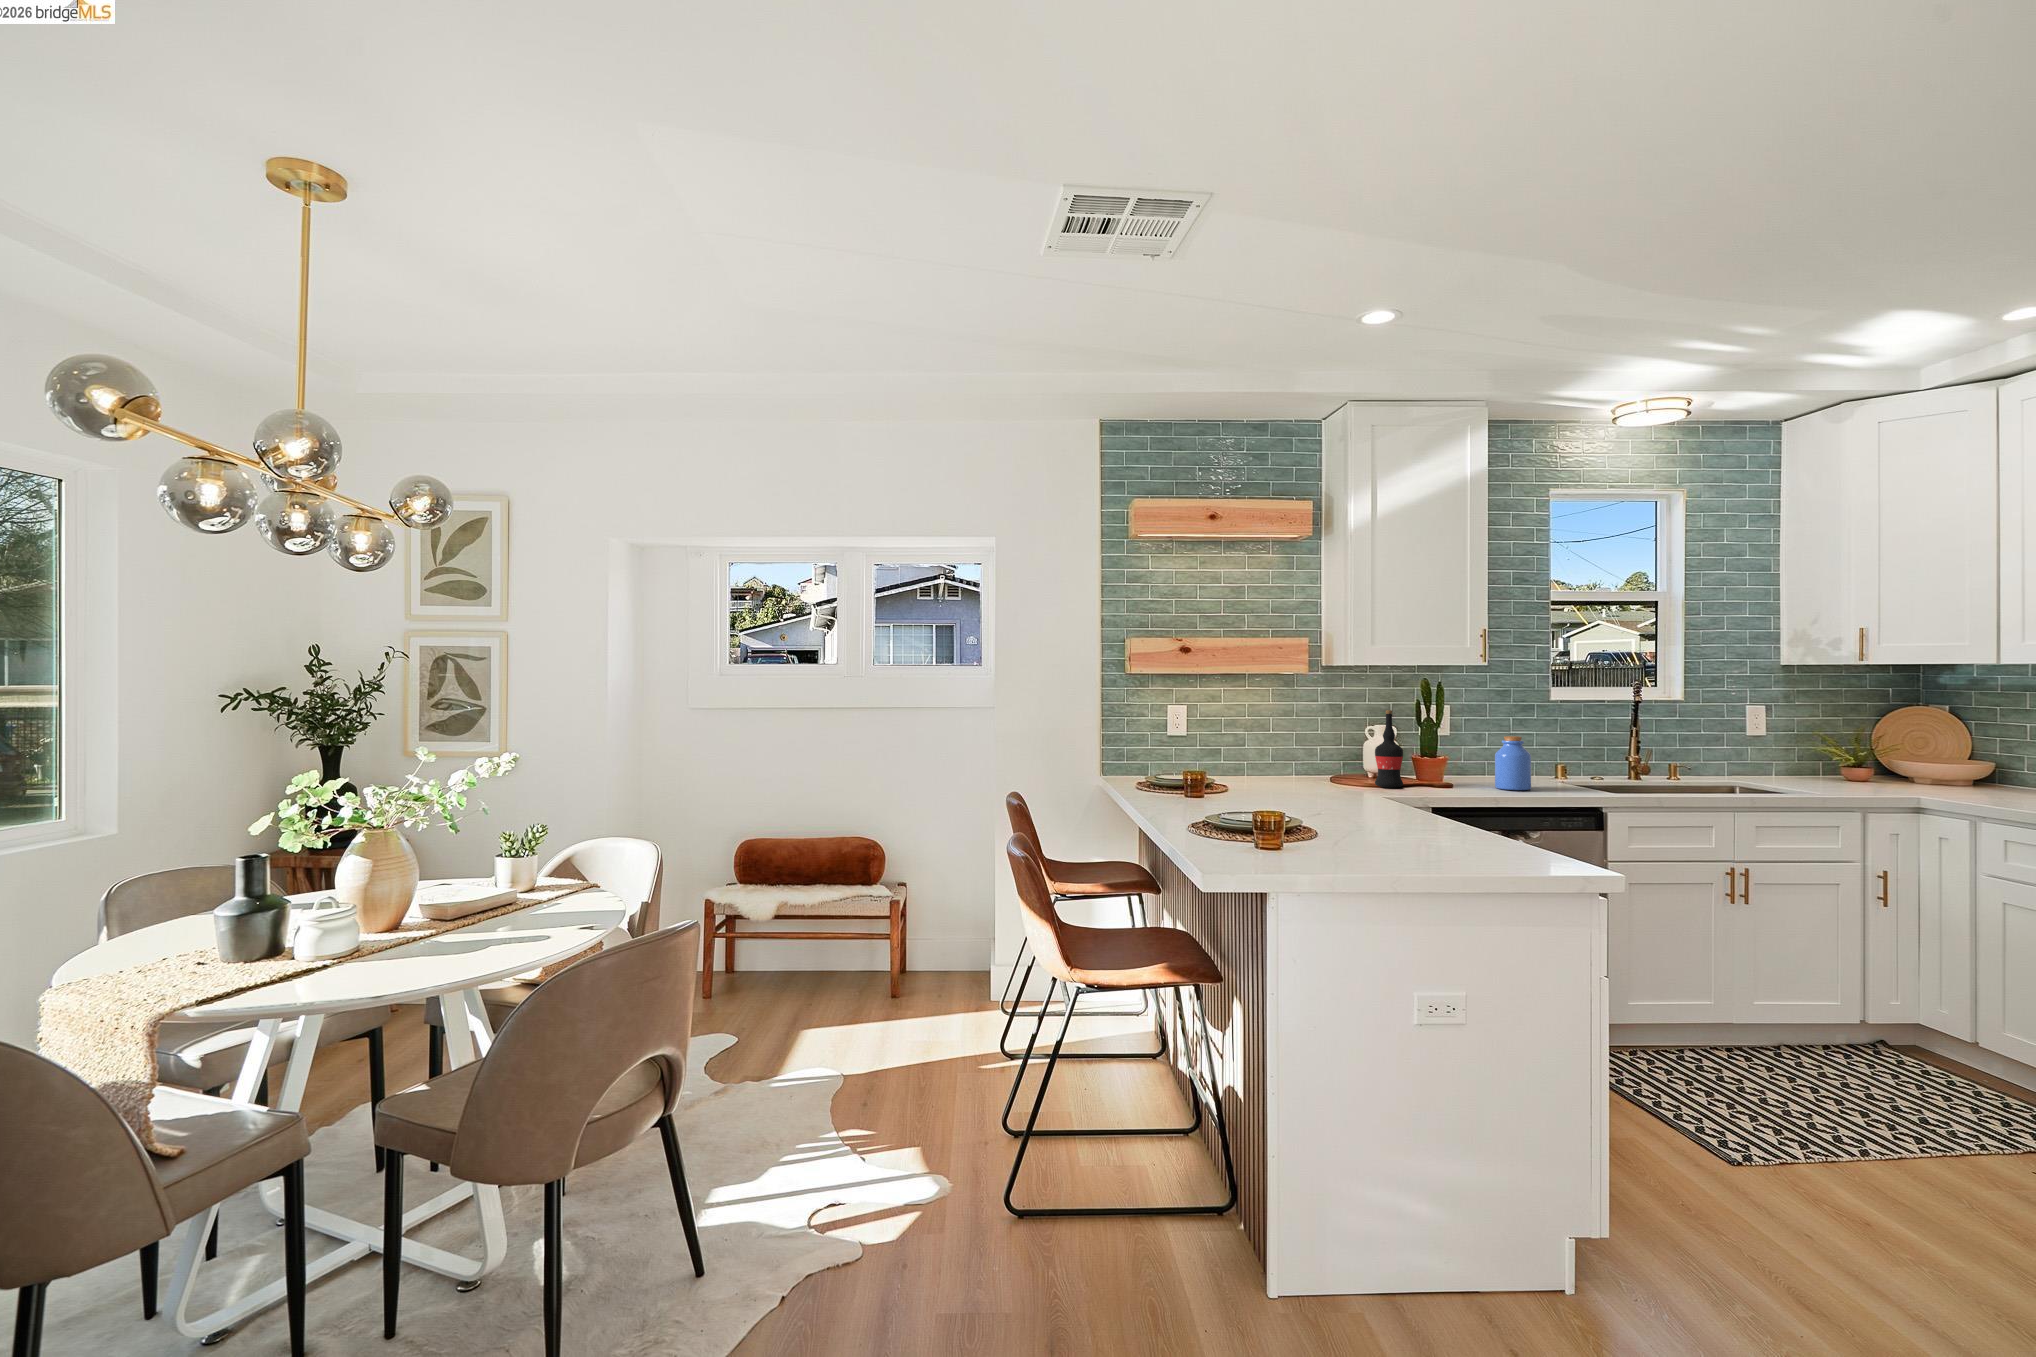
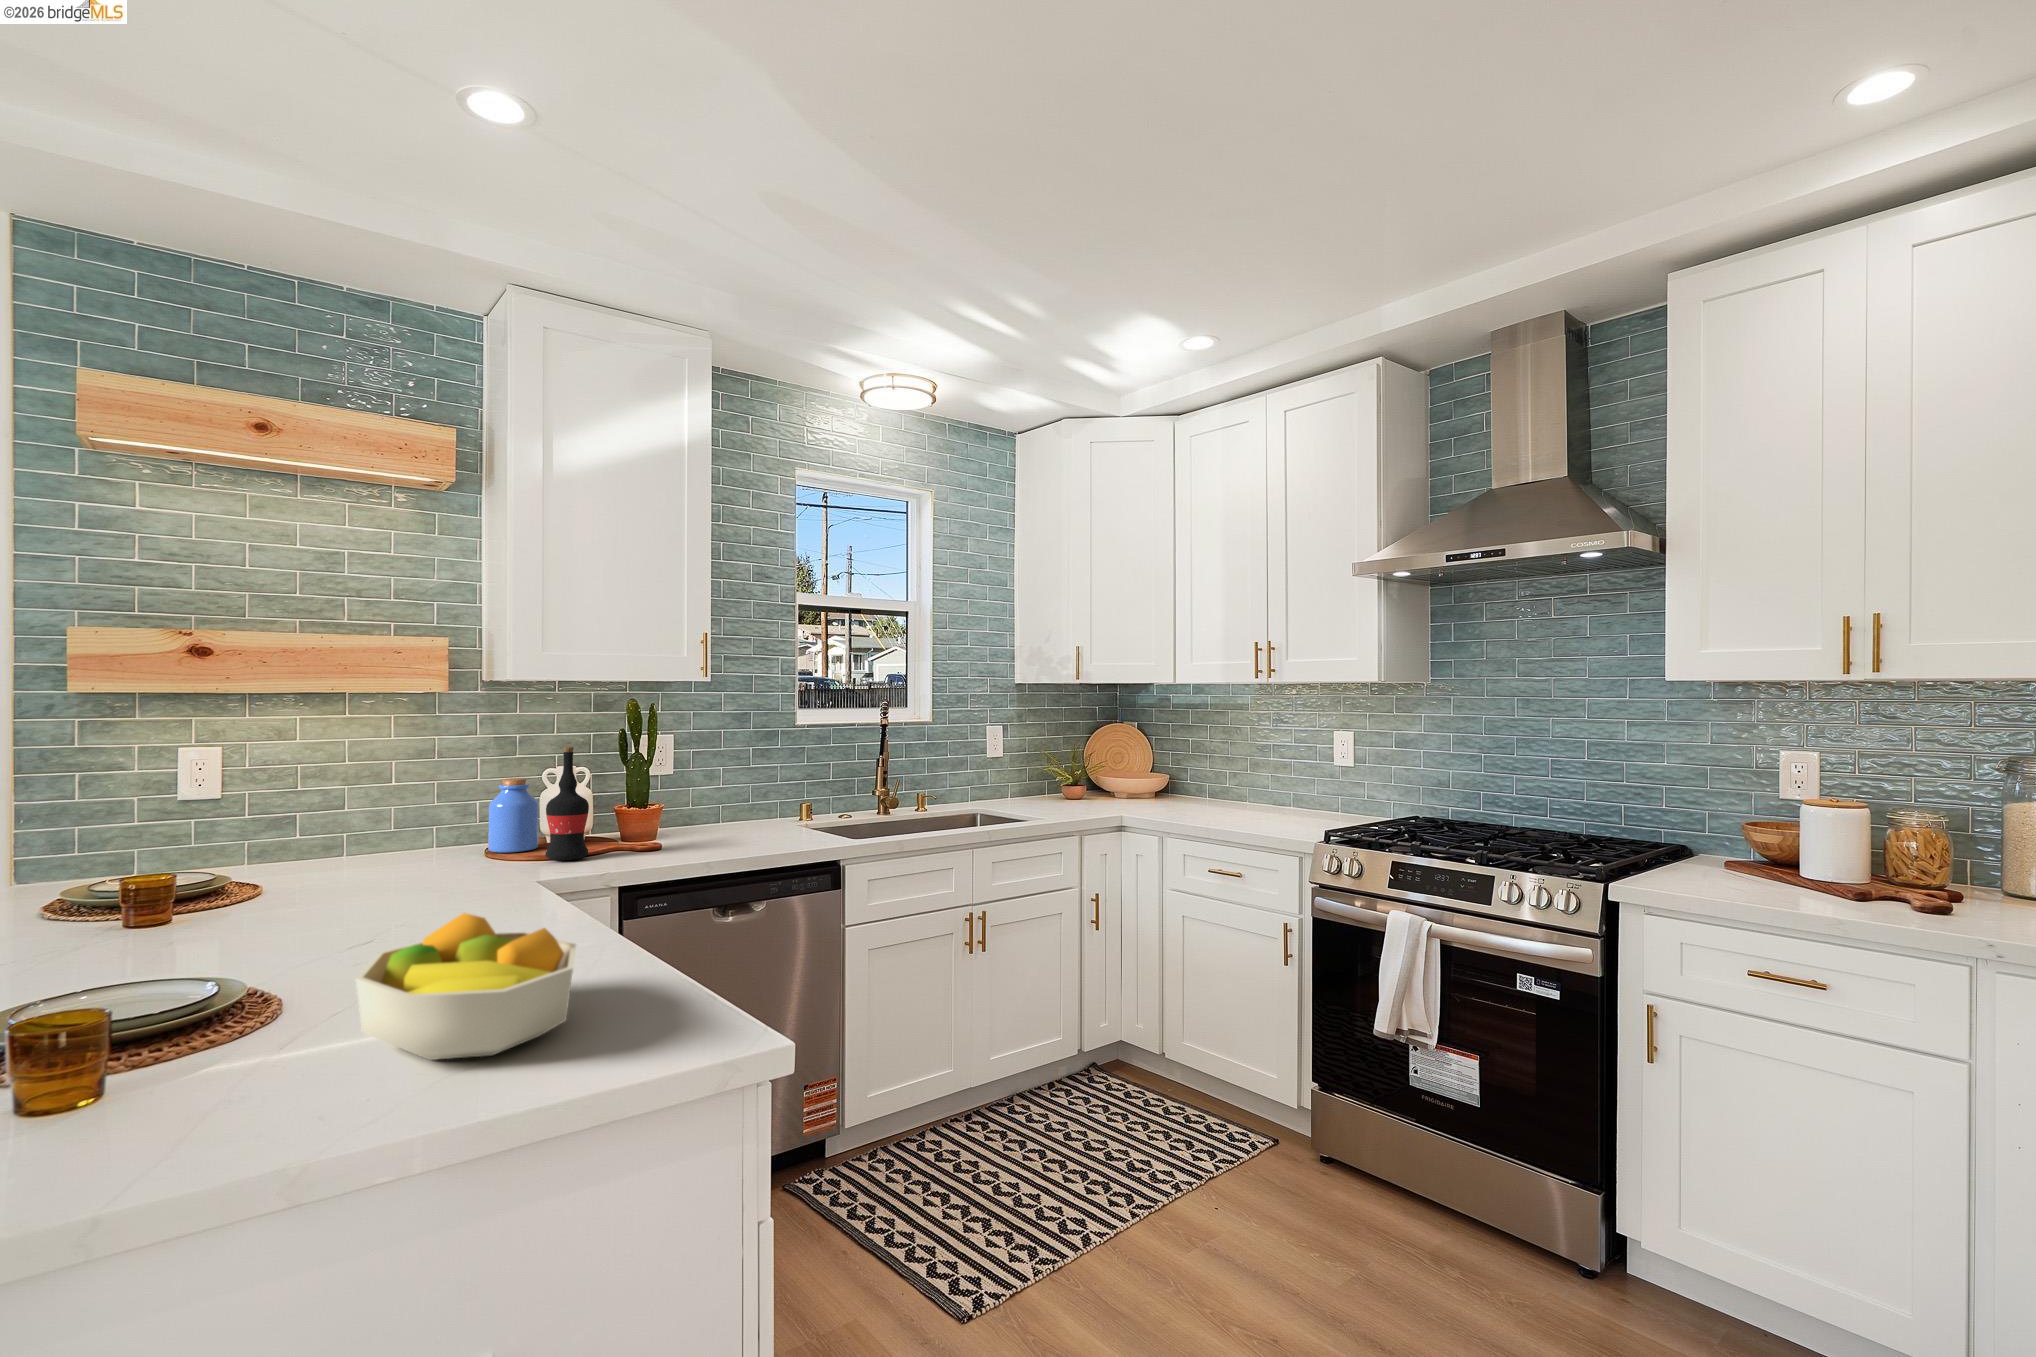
jar: present [1495,736,1531,790] -> present [488,778,539,853]
fruit bowl: none [1357,781,1465,843] -> present [356,913,576,1060]

